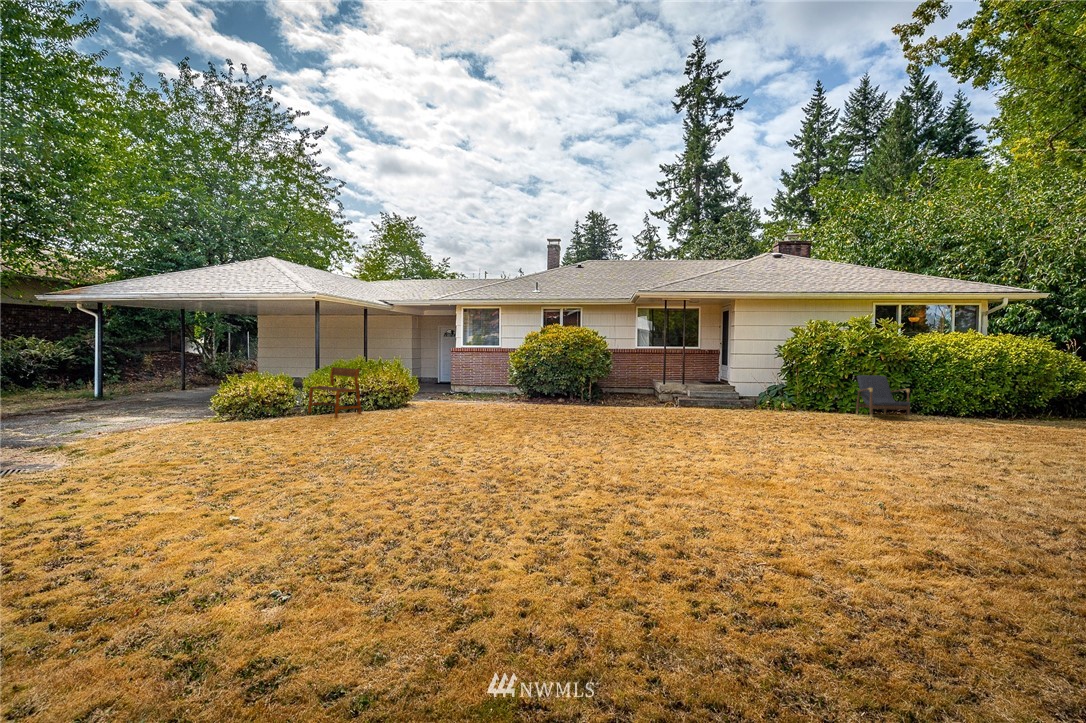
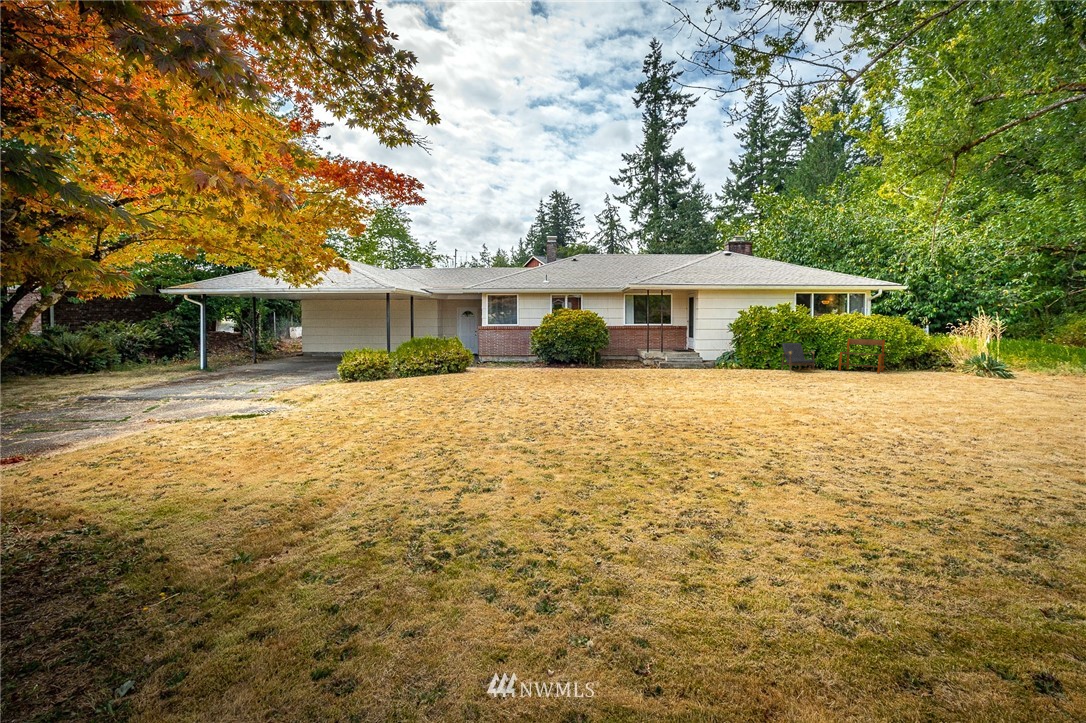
bench: present [308,367,362,418] -> present [838,338,885,374]

